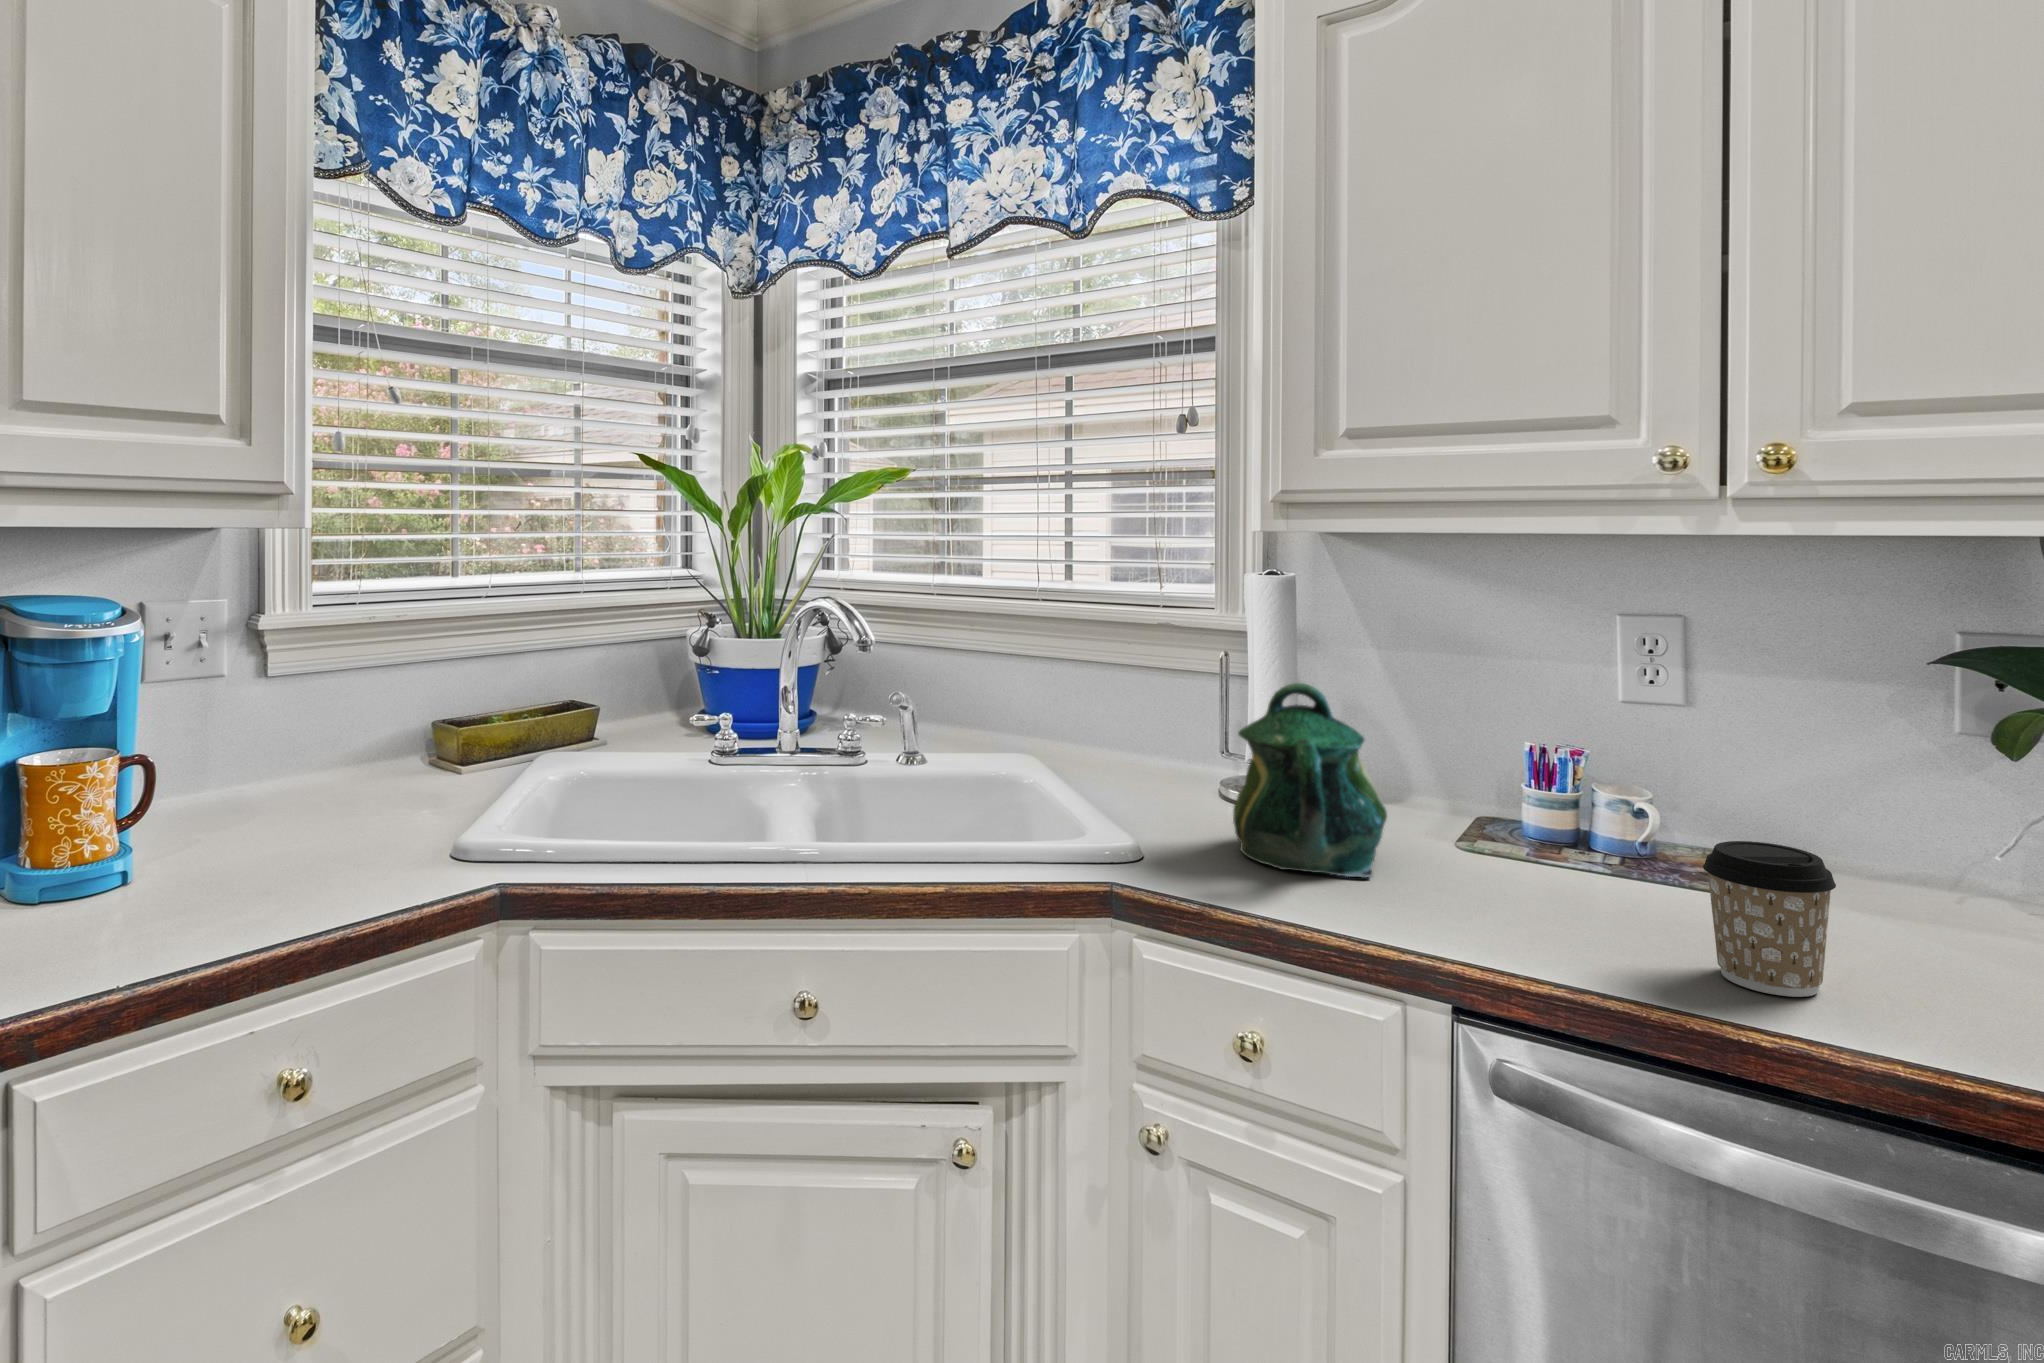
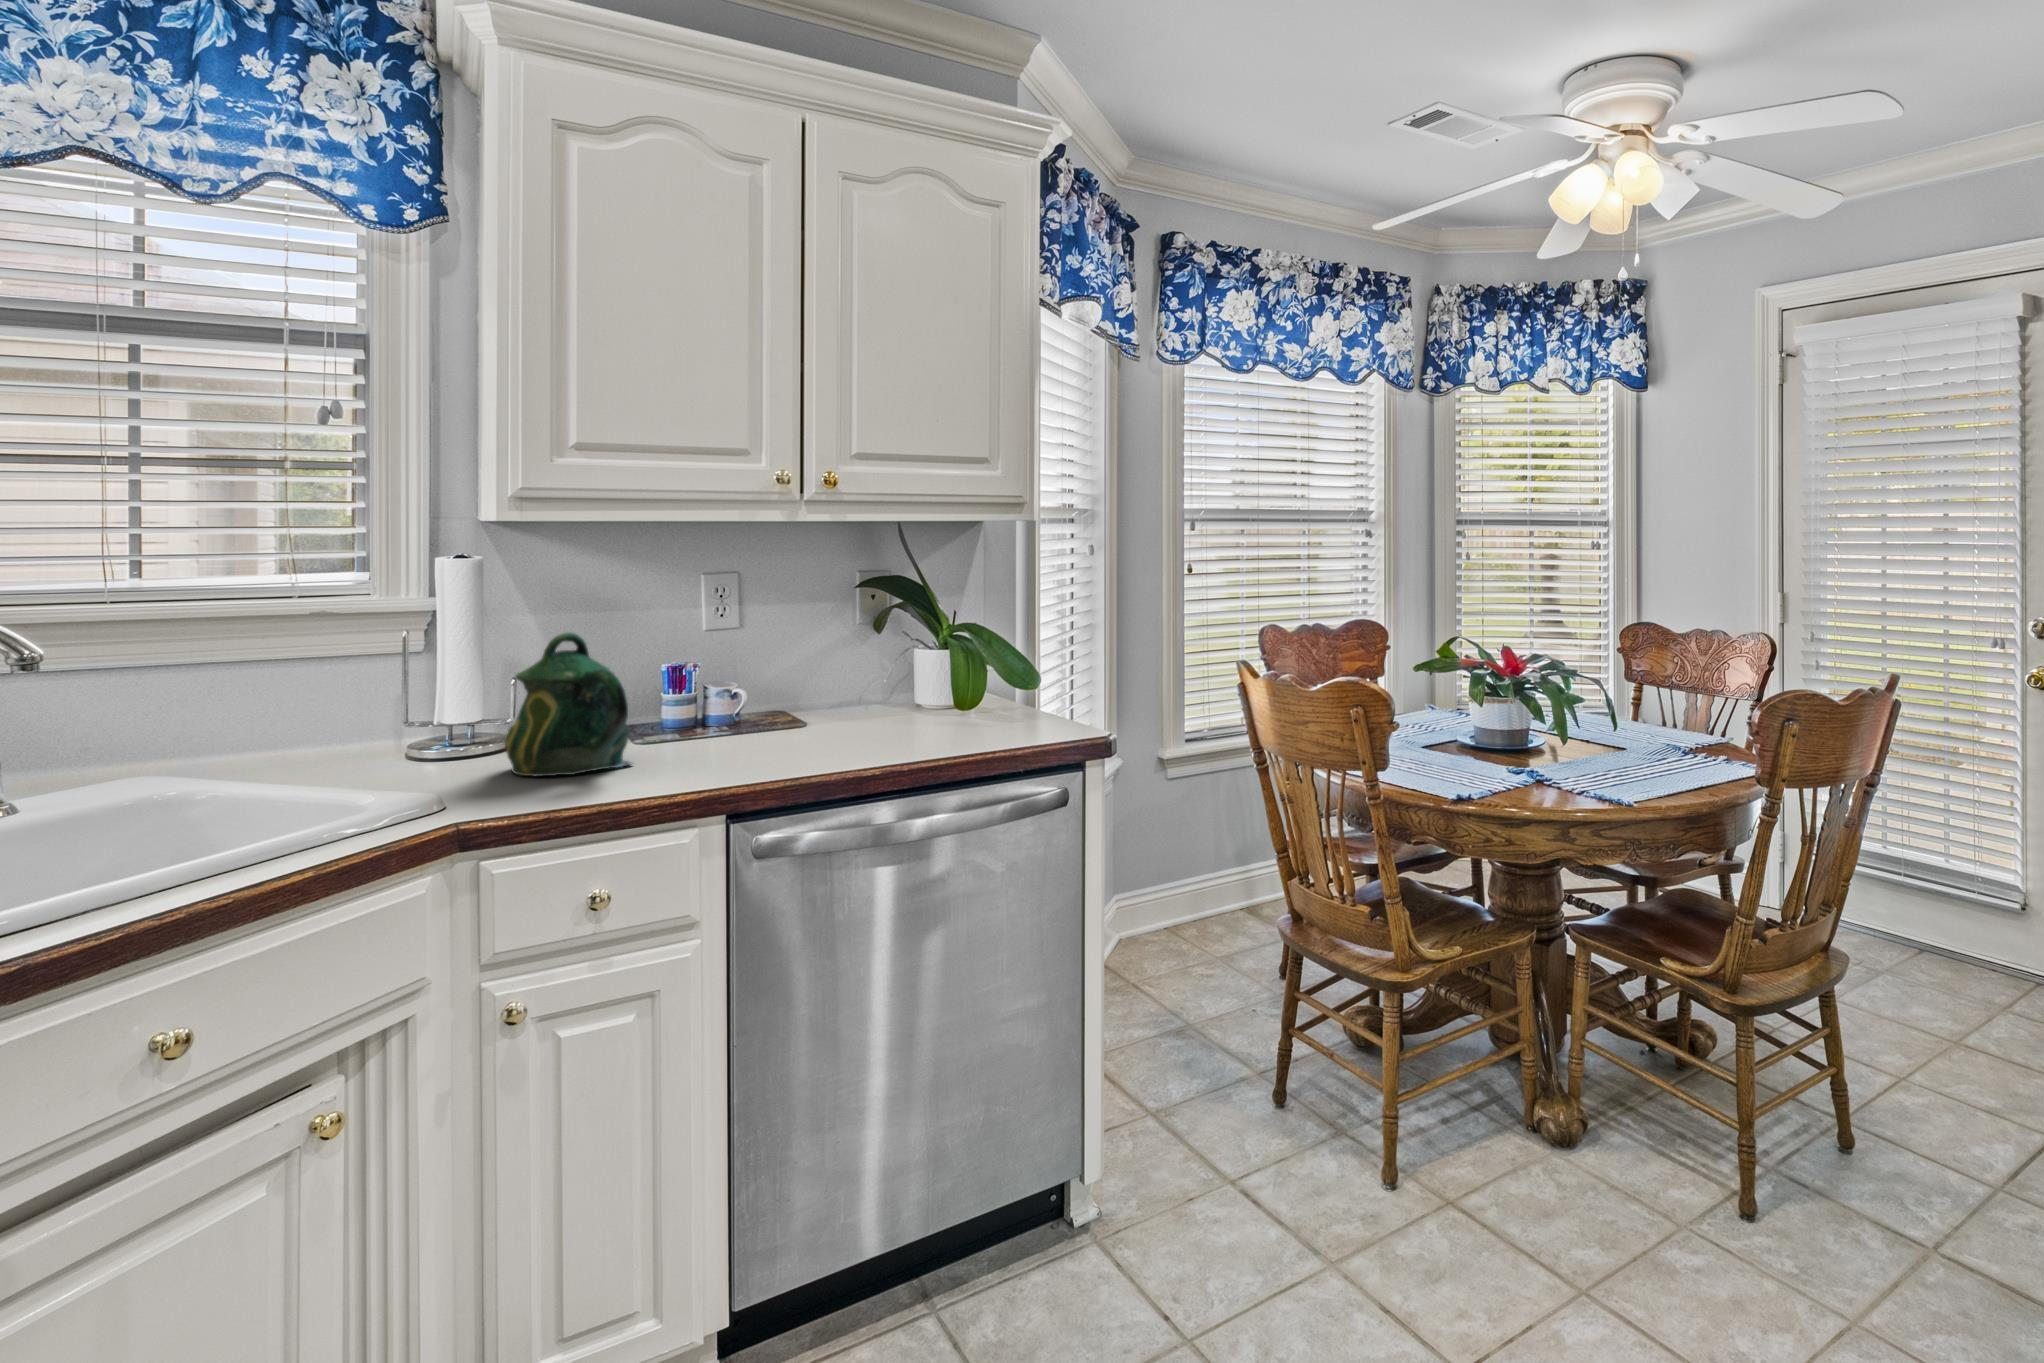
coffee cup: present [1703,841,1836,997] -> none [841,678,895,751]

